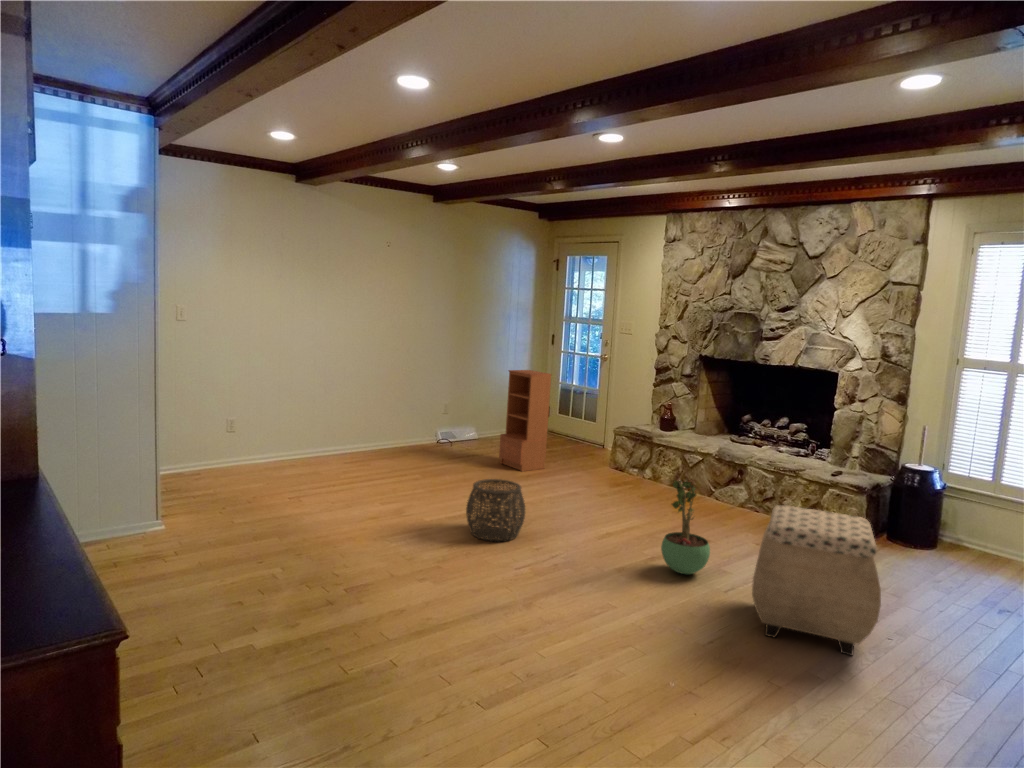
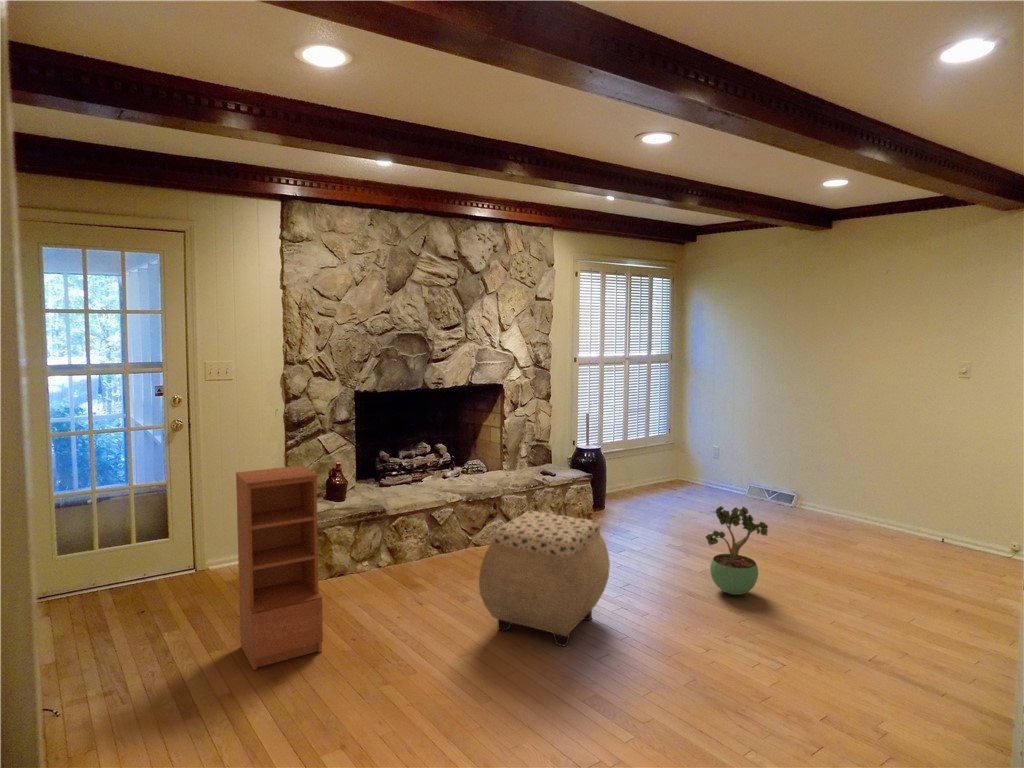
woven basket: present [466,479,525,542] -> none [645,606,736,711]
ottoman: present [752,505,881,655] -> present [479,511,610,646]

